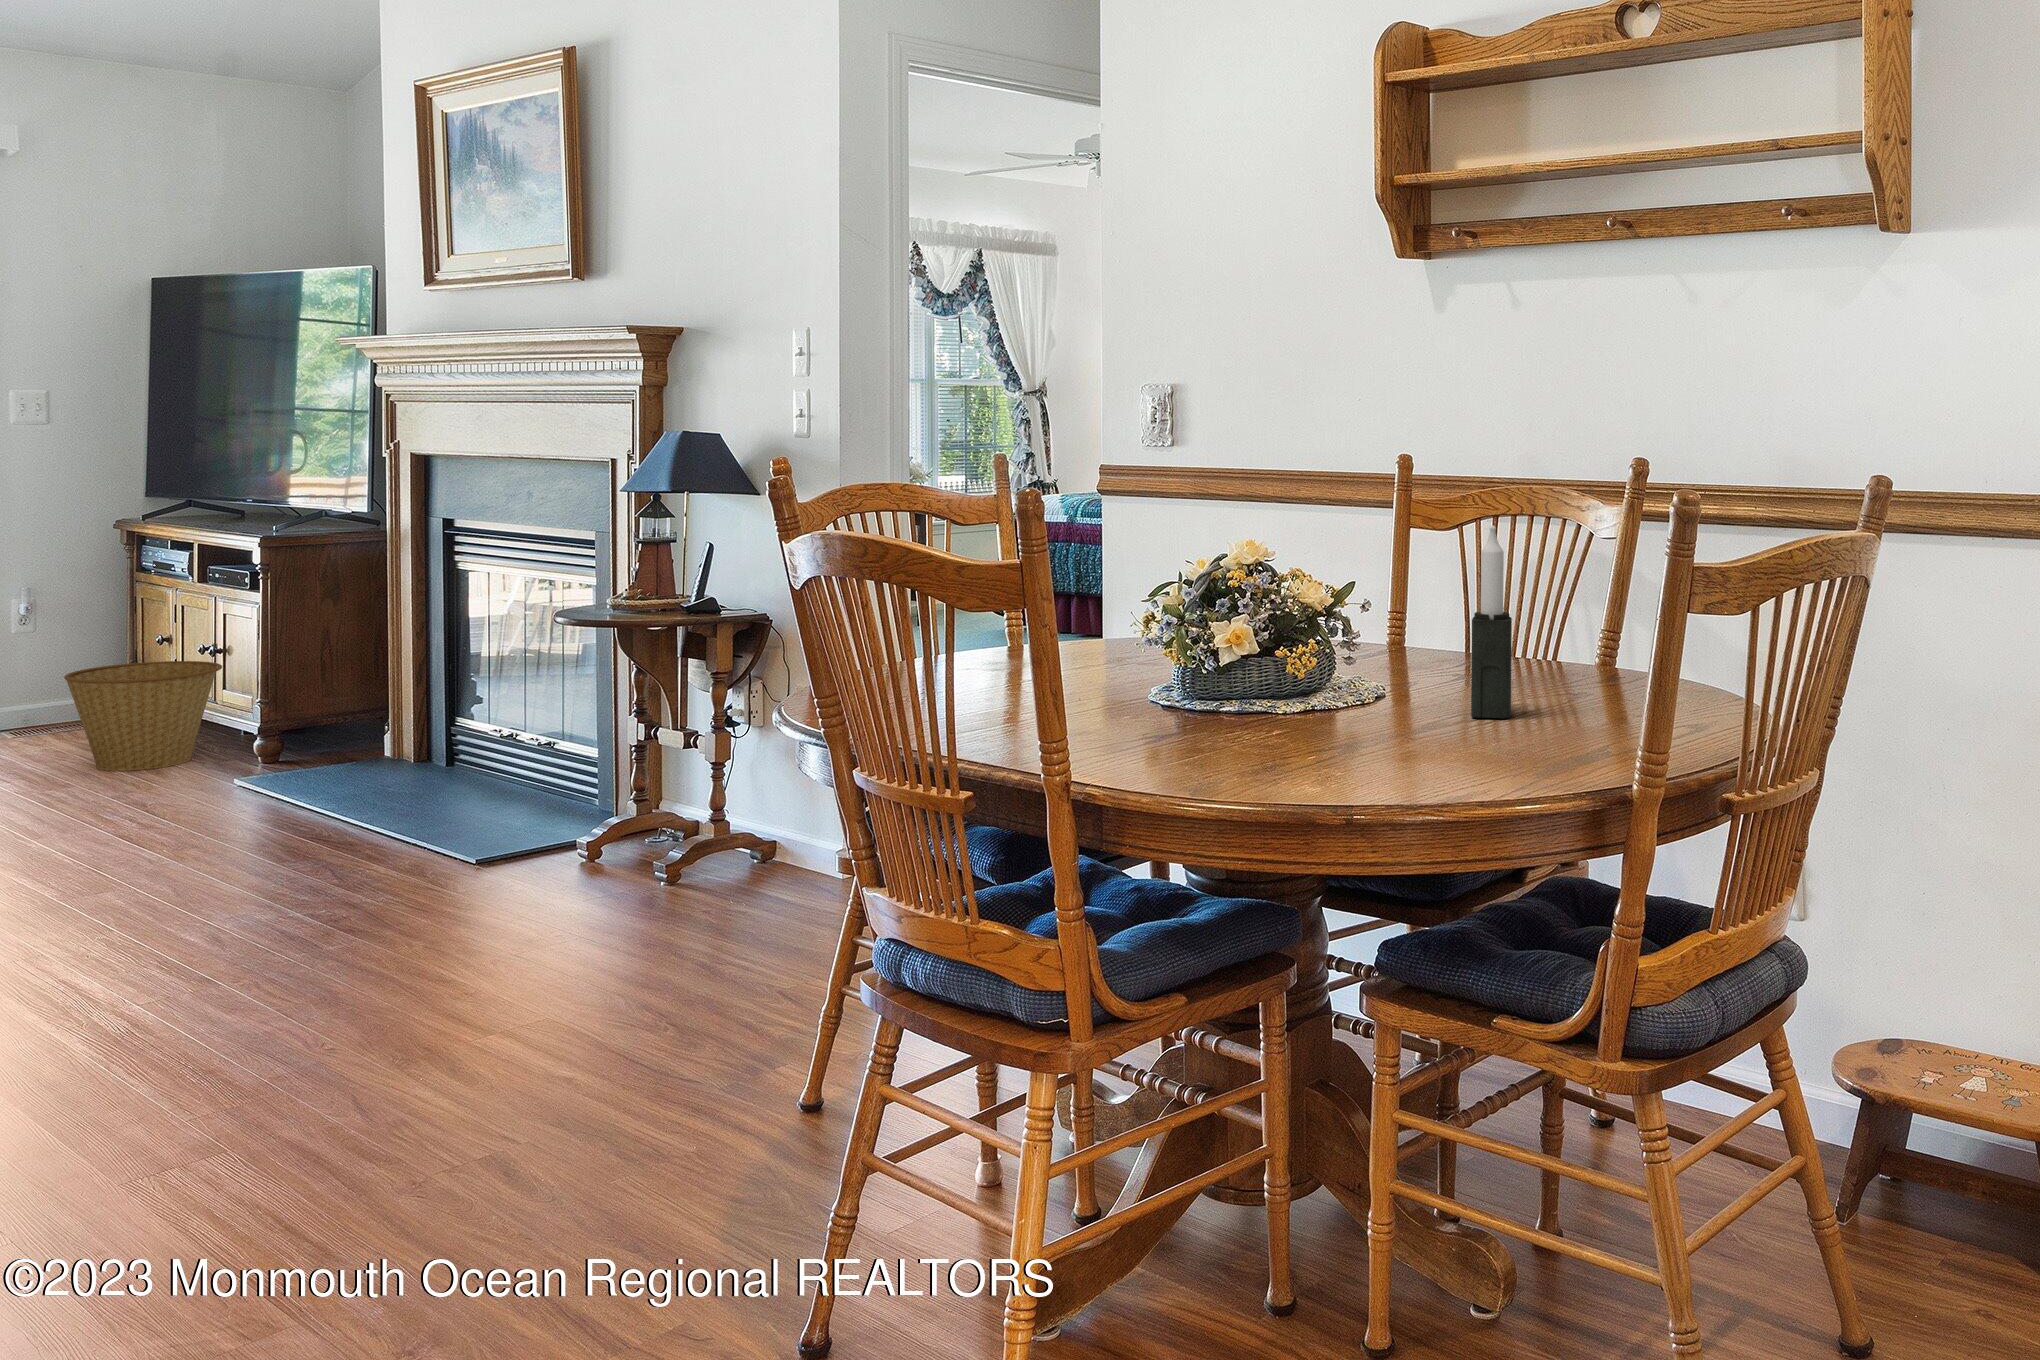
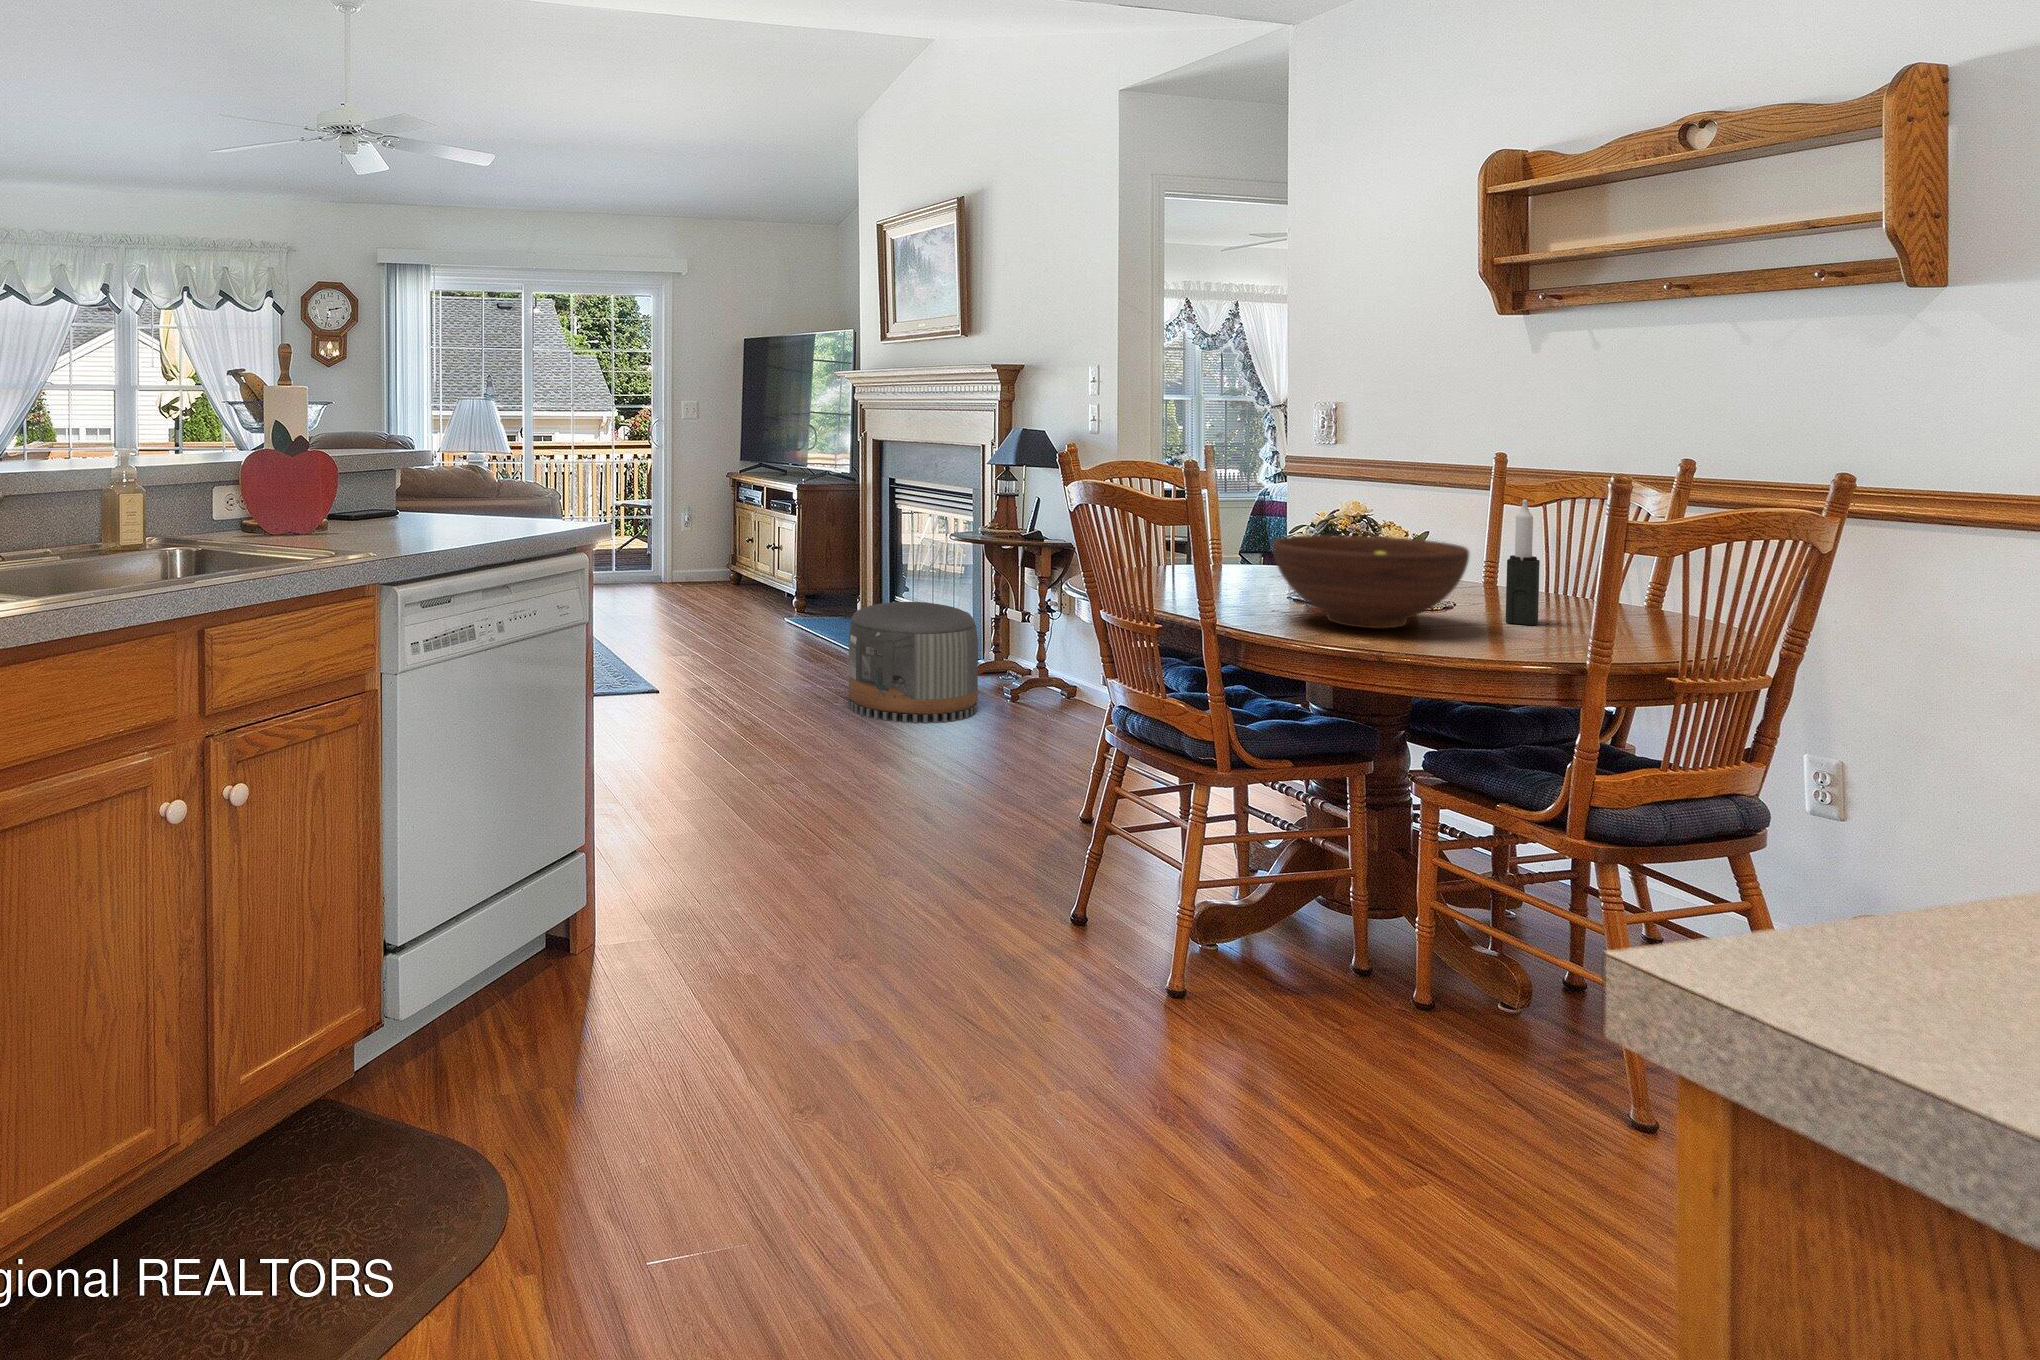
fruit bowl: none [1148,594,1440,751] -> present [1272,535,1469,629]
basket: present [64,661,222,771] -> none [710,552,779,609]
pouf: none [350,739,608,970] -> present [849,602,978,723]

